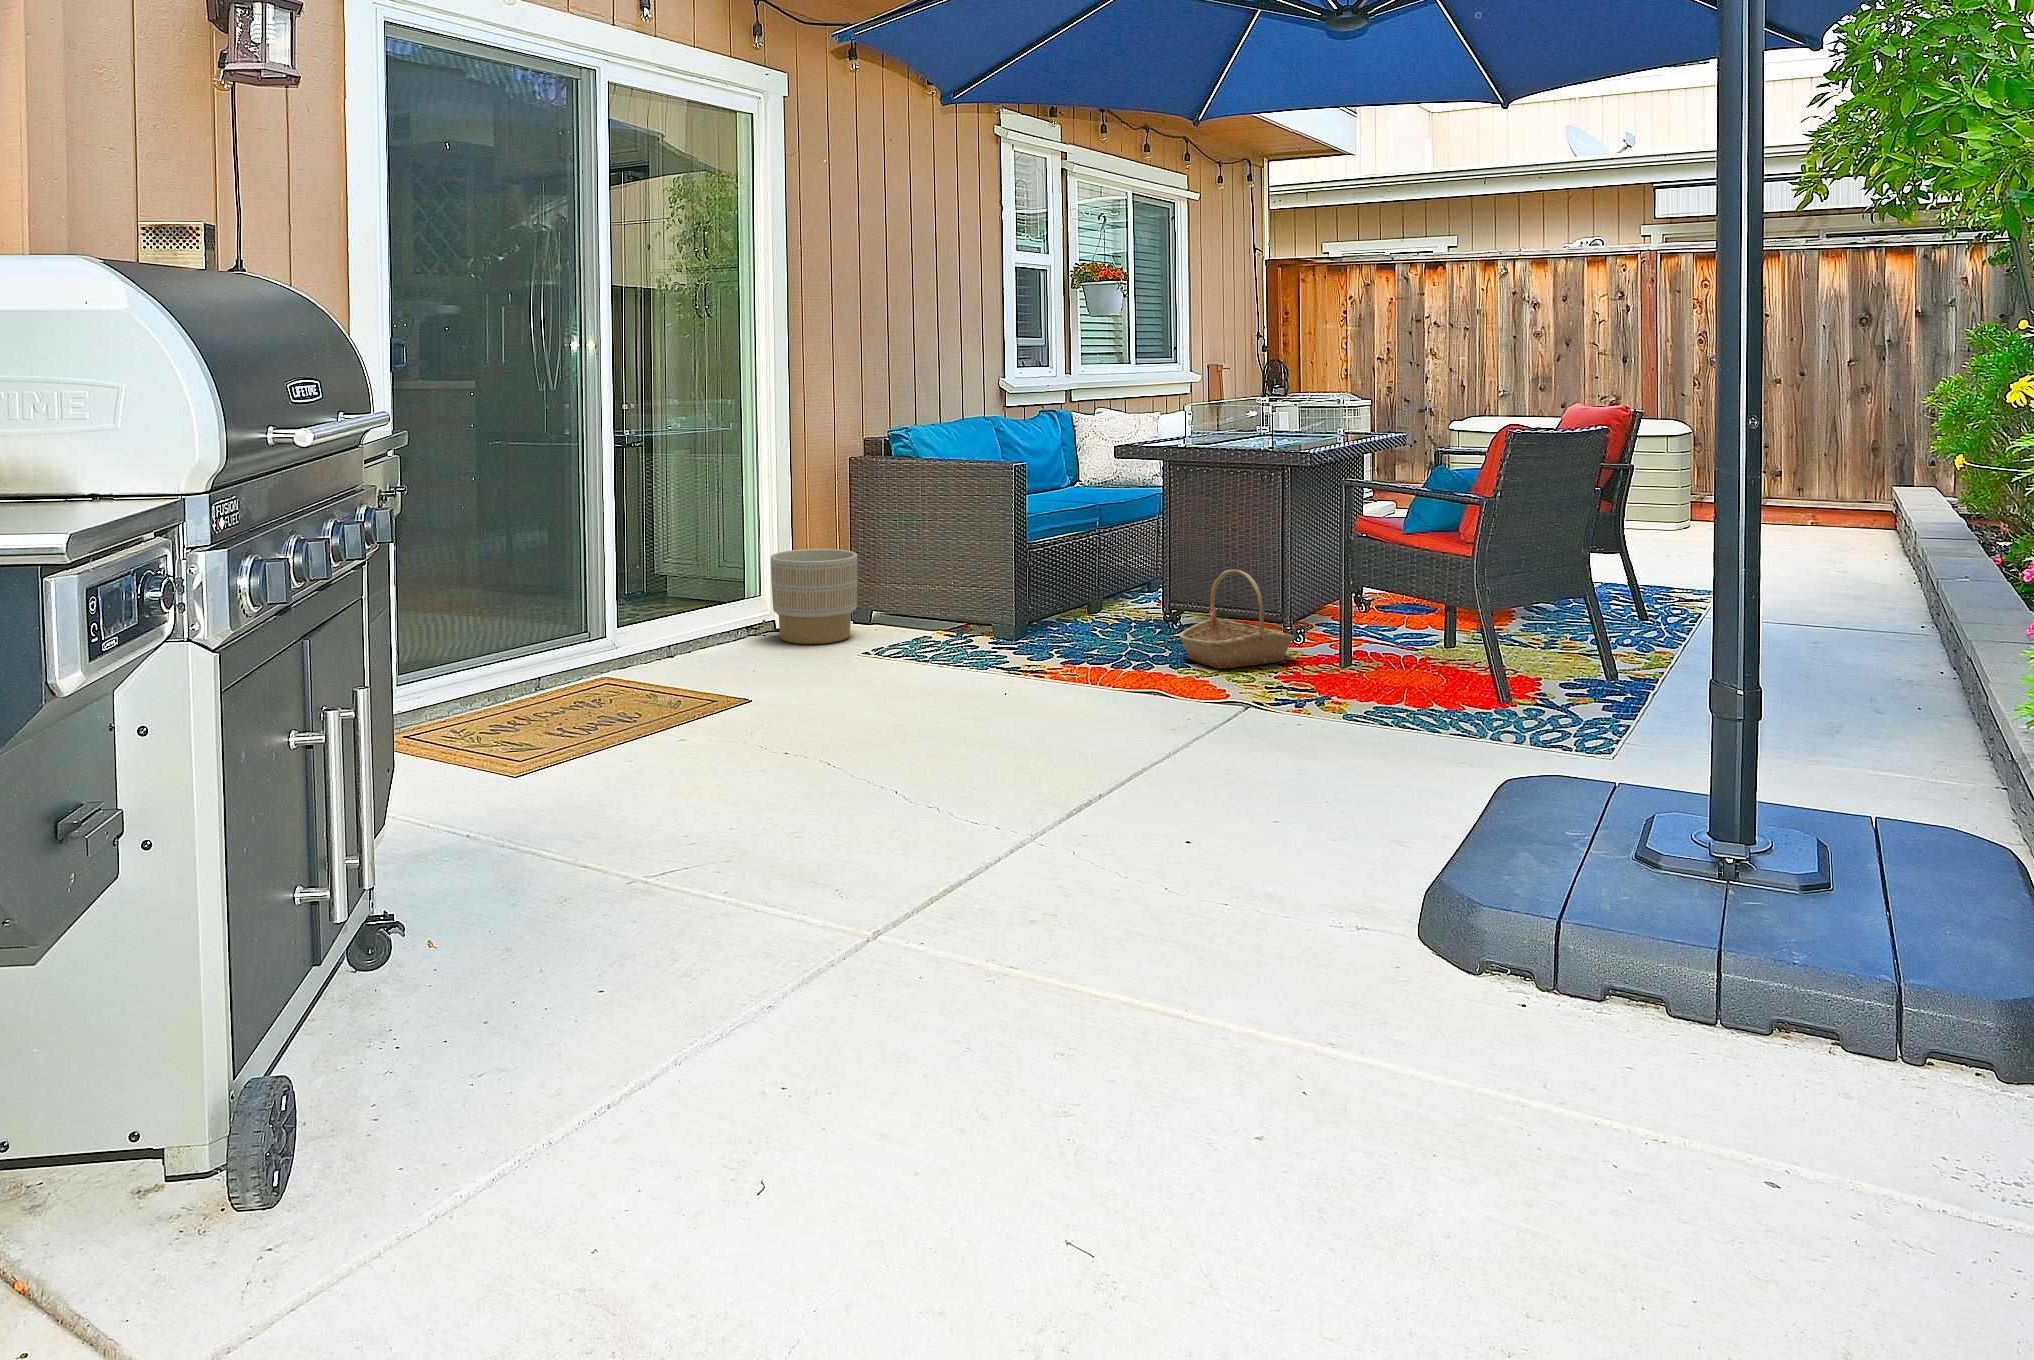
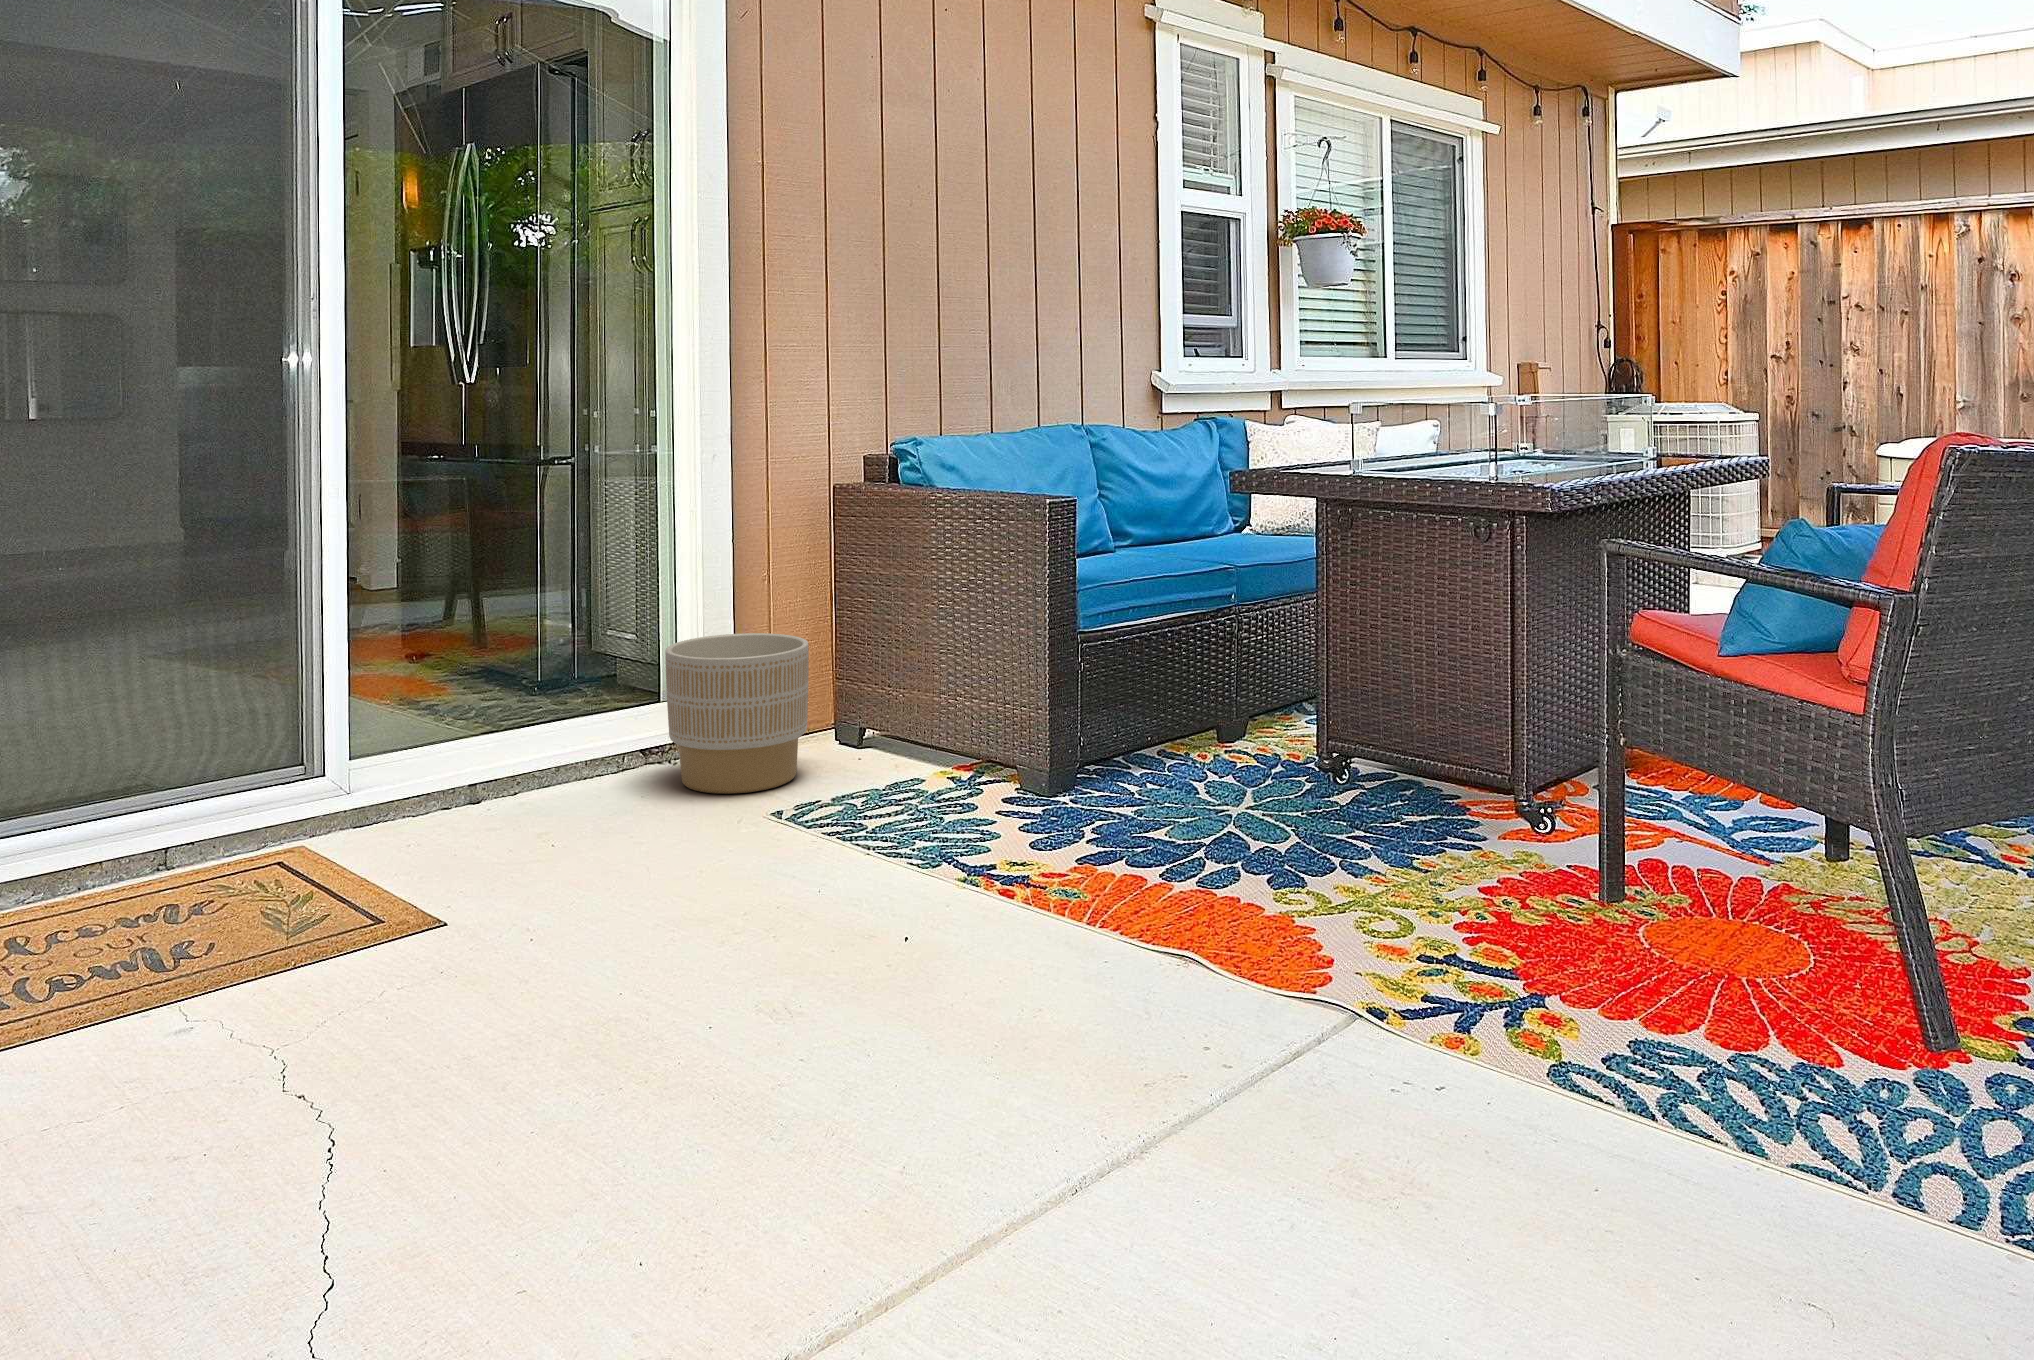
basket: present [1180,570,1295,669] -> none [1303,702,1520,894]

